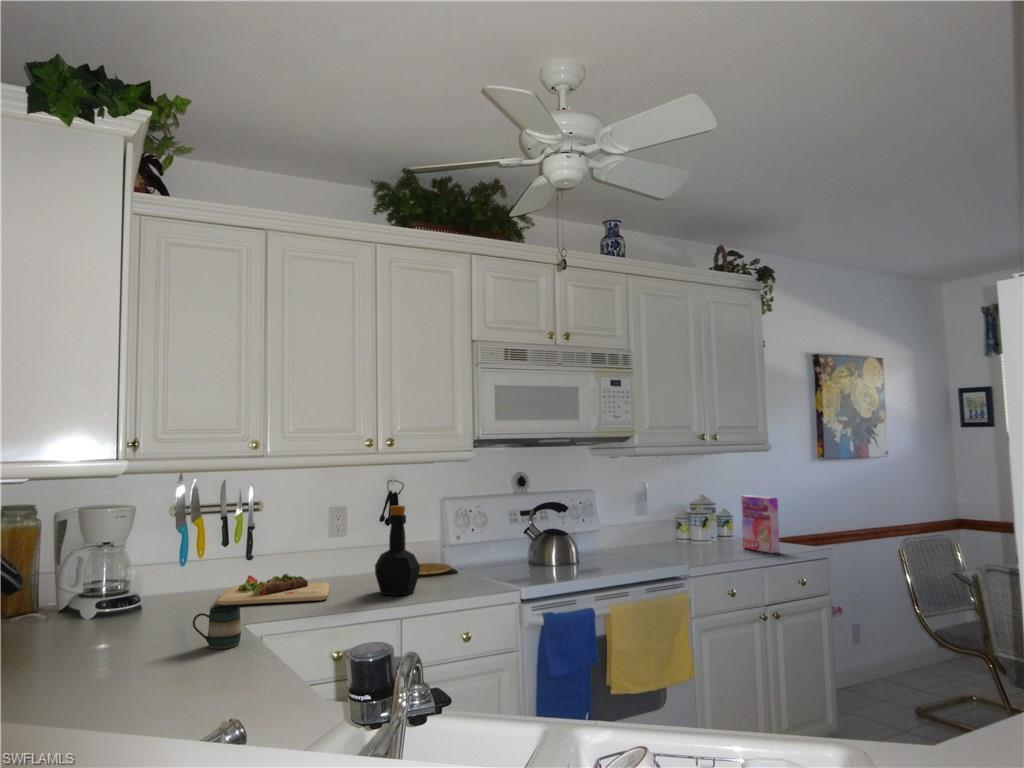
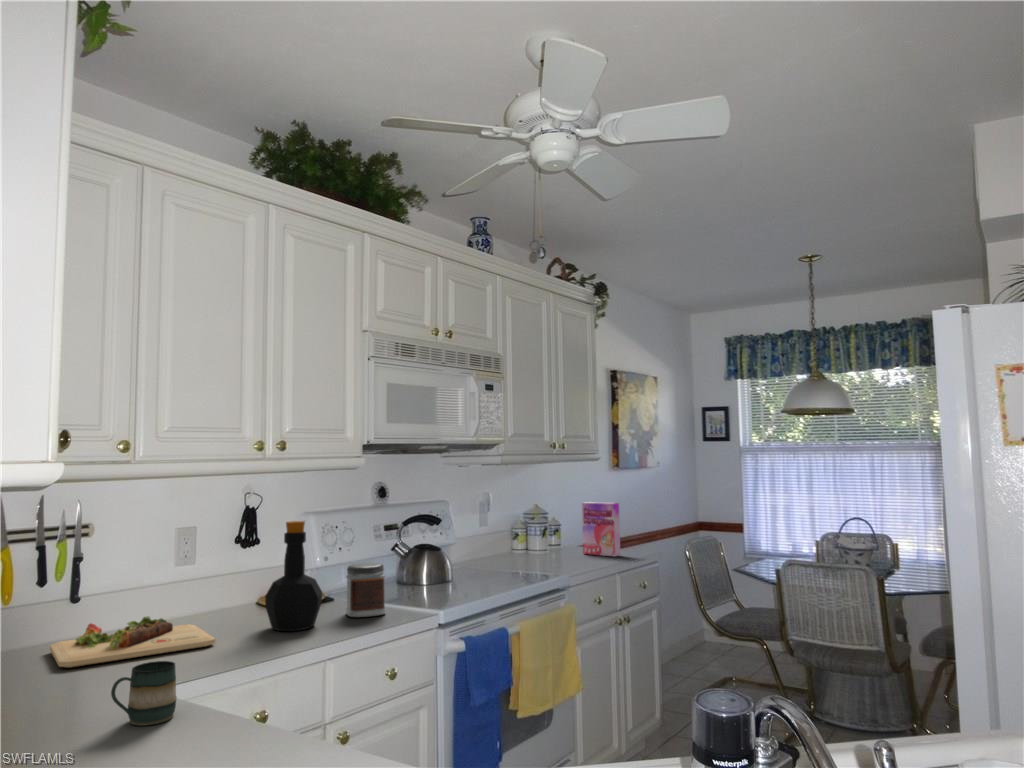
jar: none [447,543,480,590] -> present [346,563,386,617]

